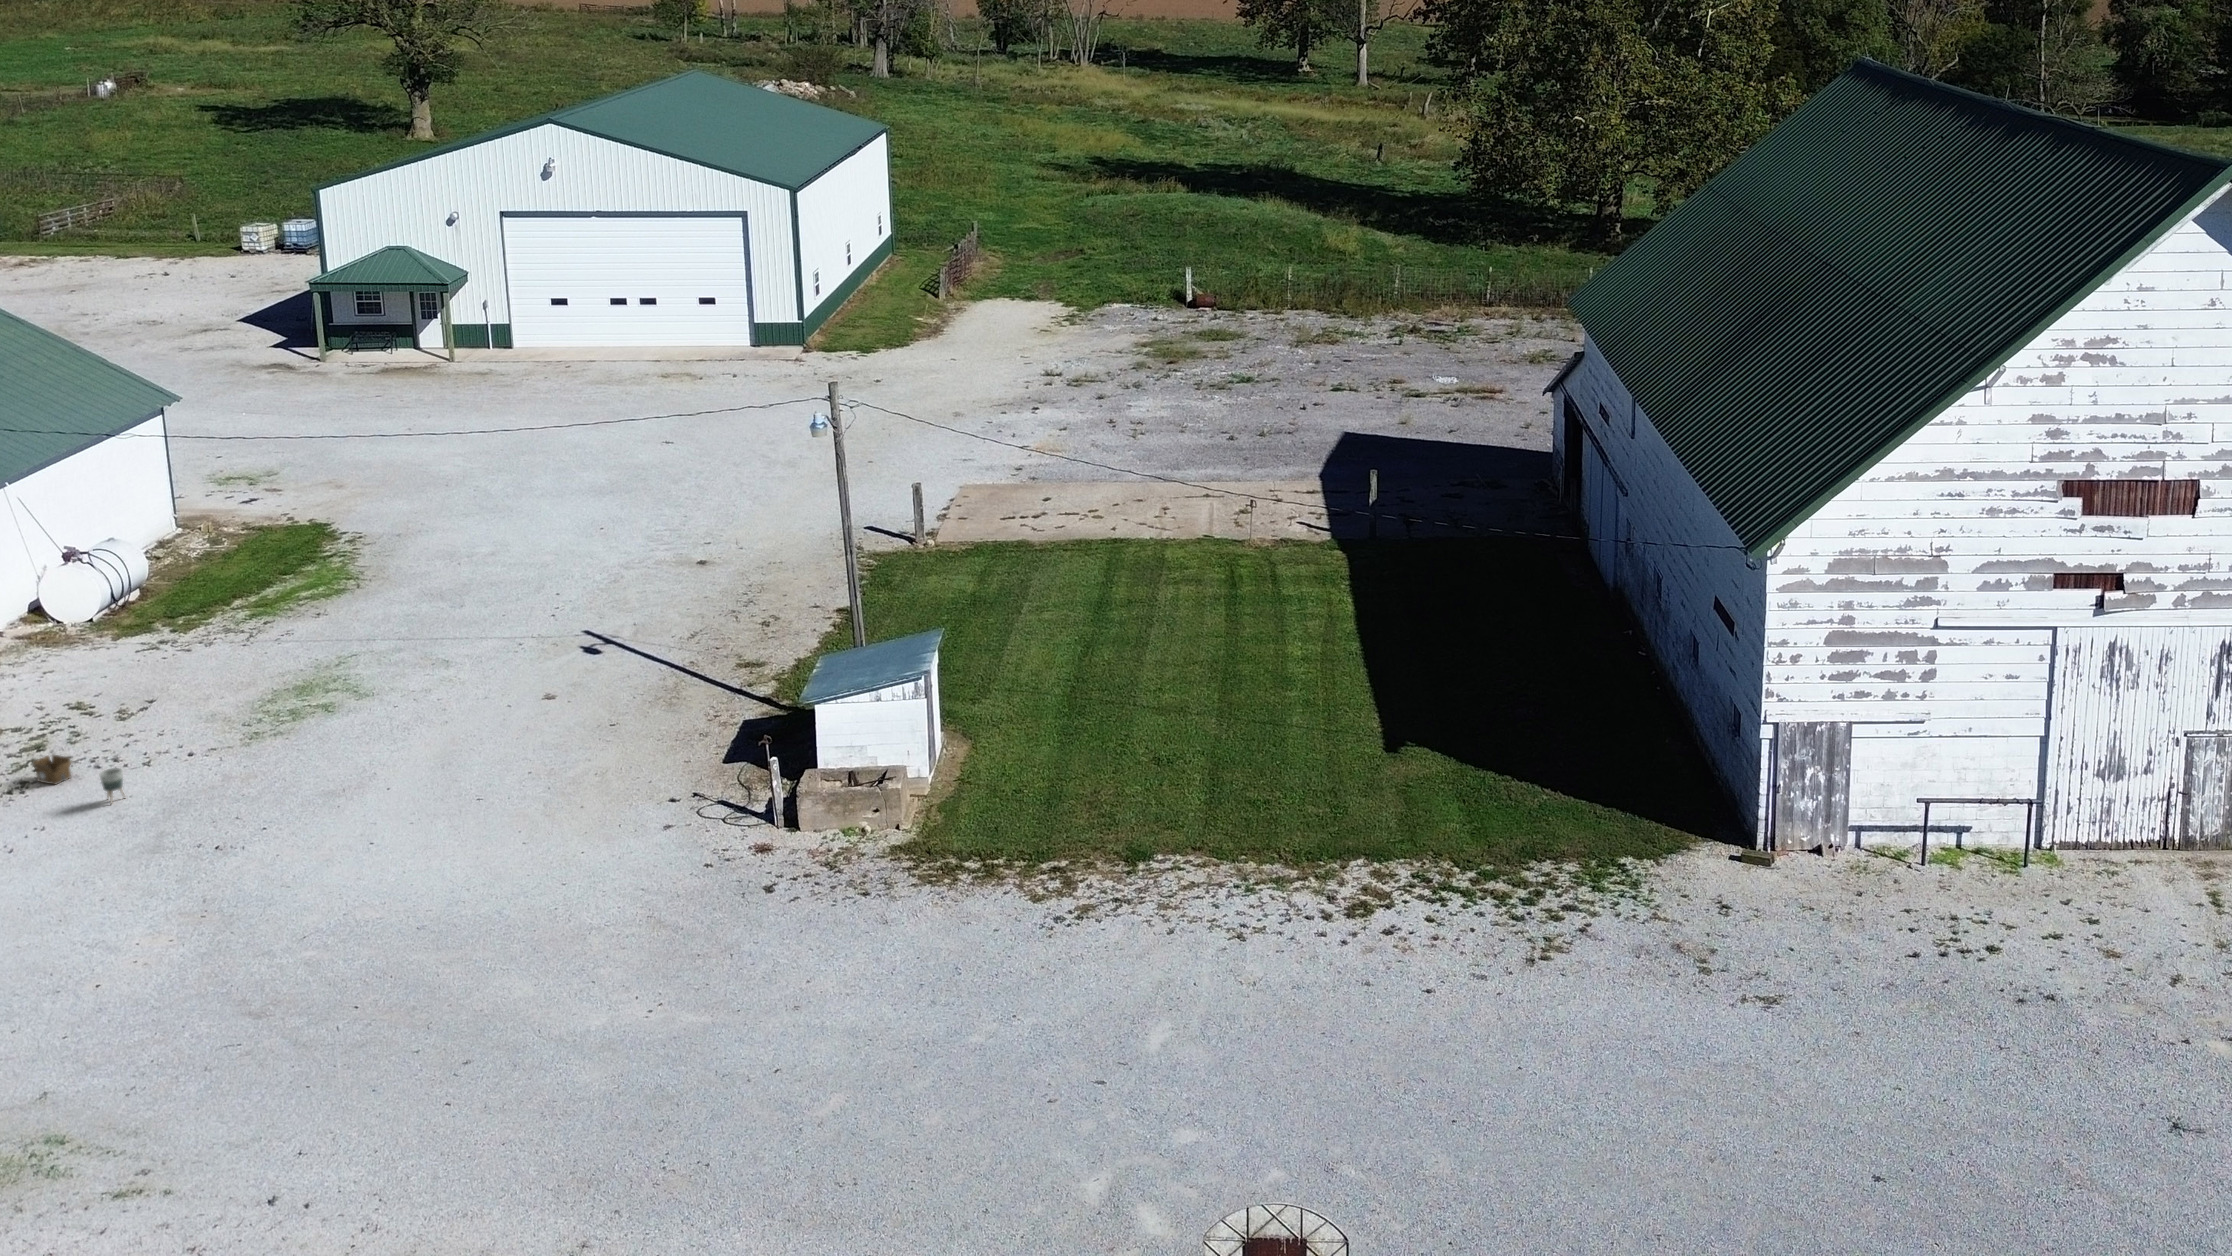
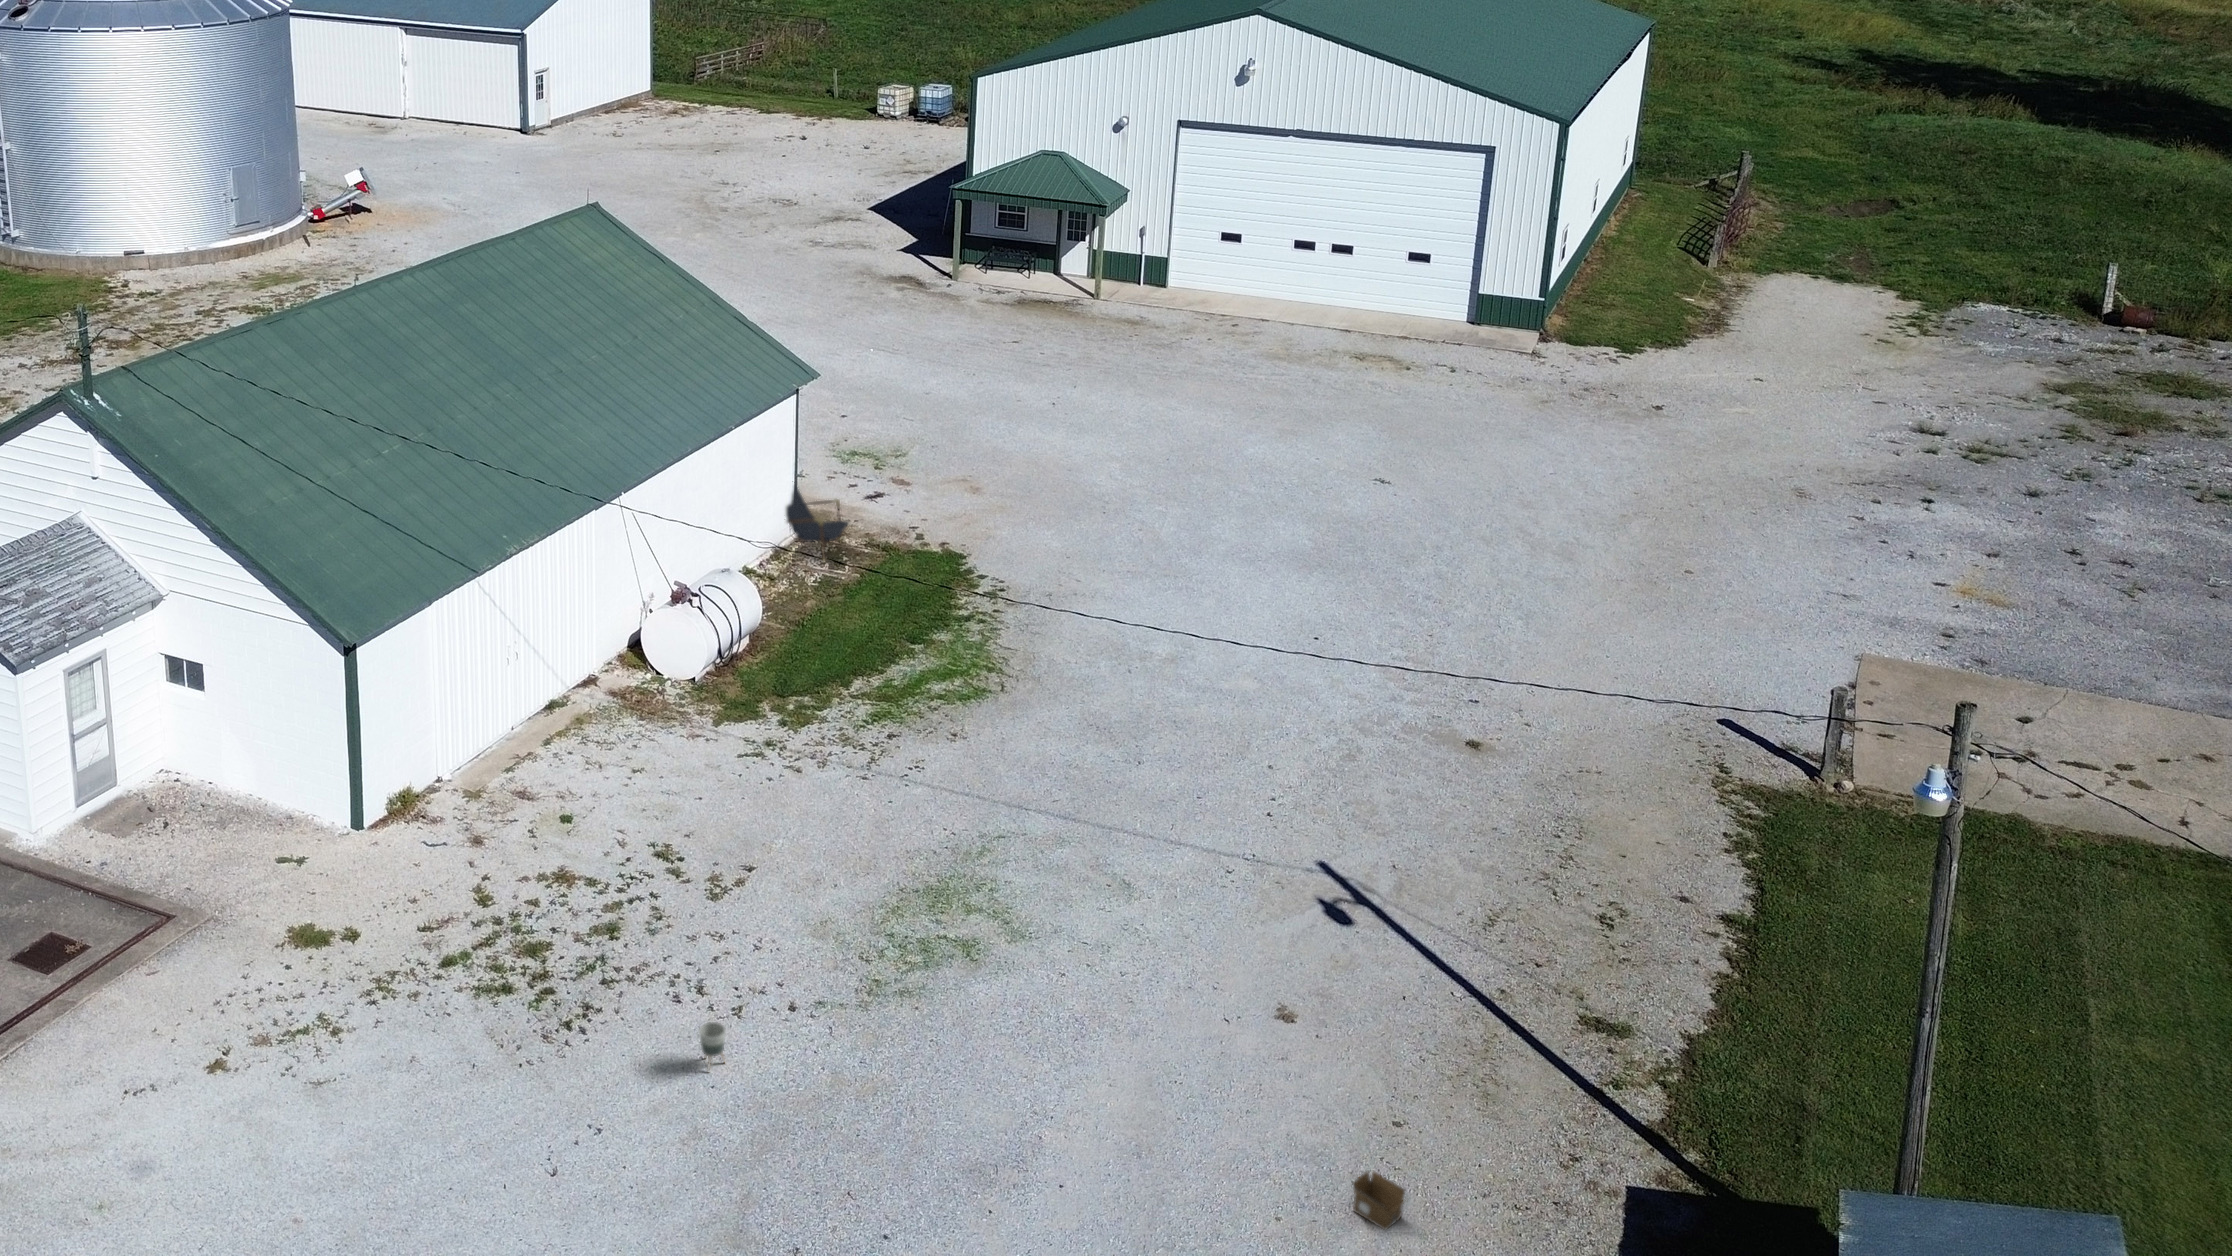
lounge chair: none [148,484,221,545] -> present [786,482,849,561]
cardboard box: present [33,755,71,784] -> present [1352,1171,1405,1230]

